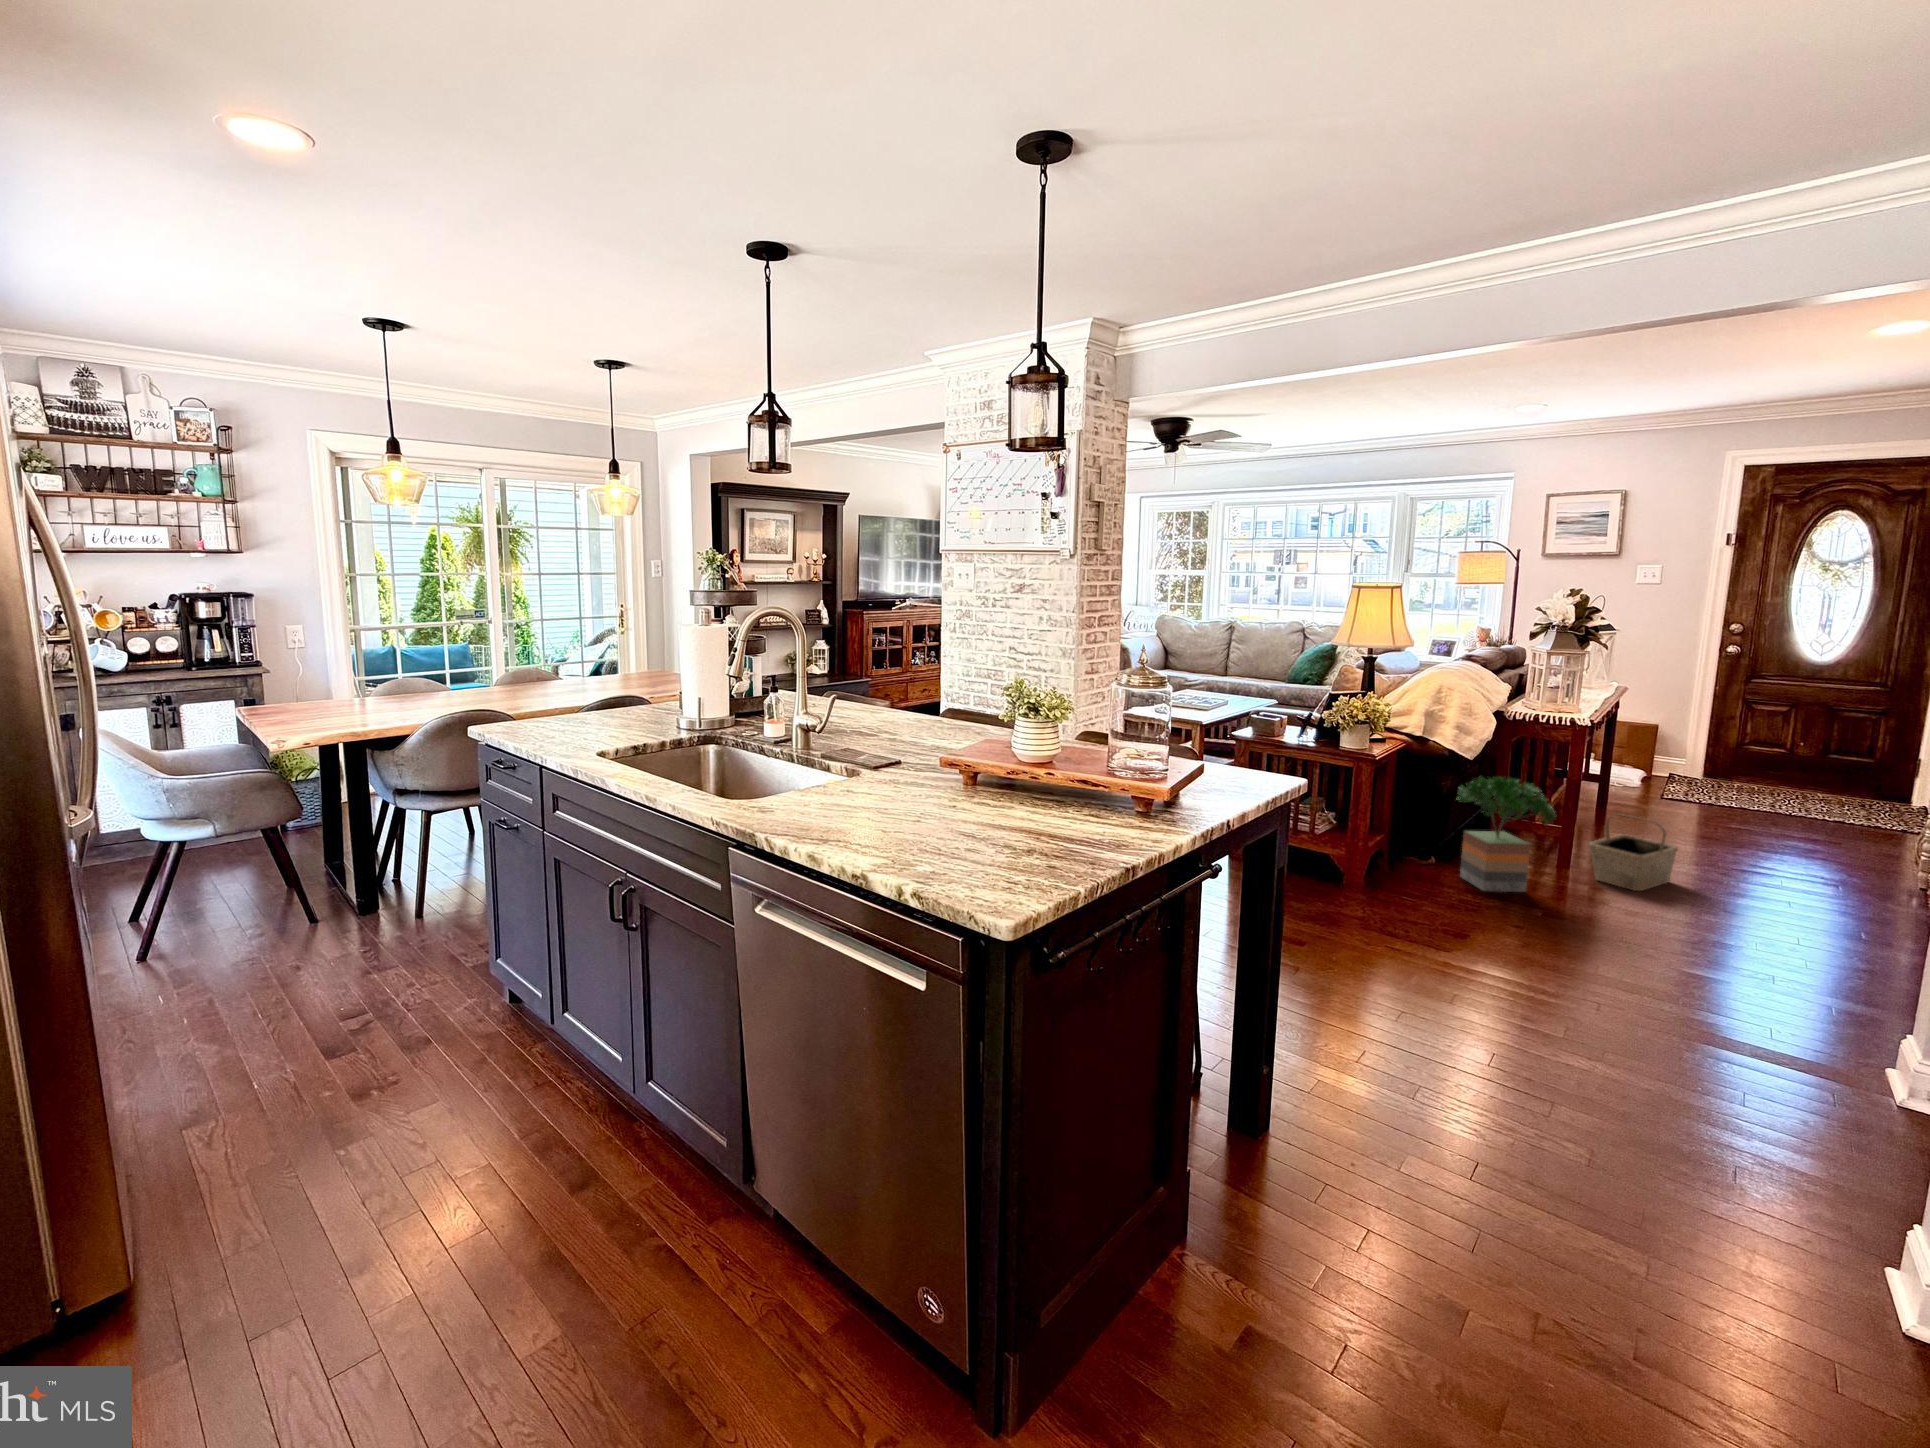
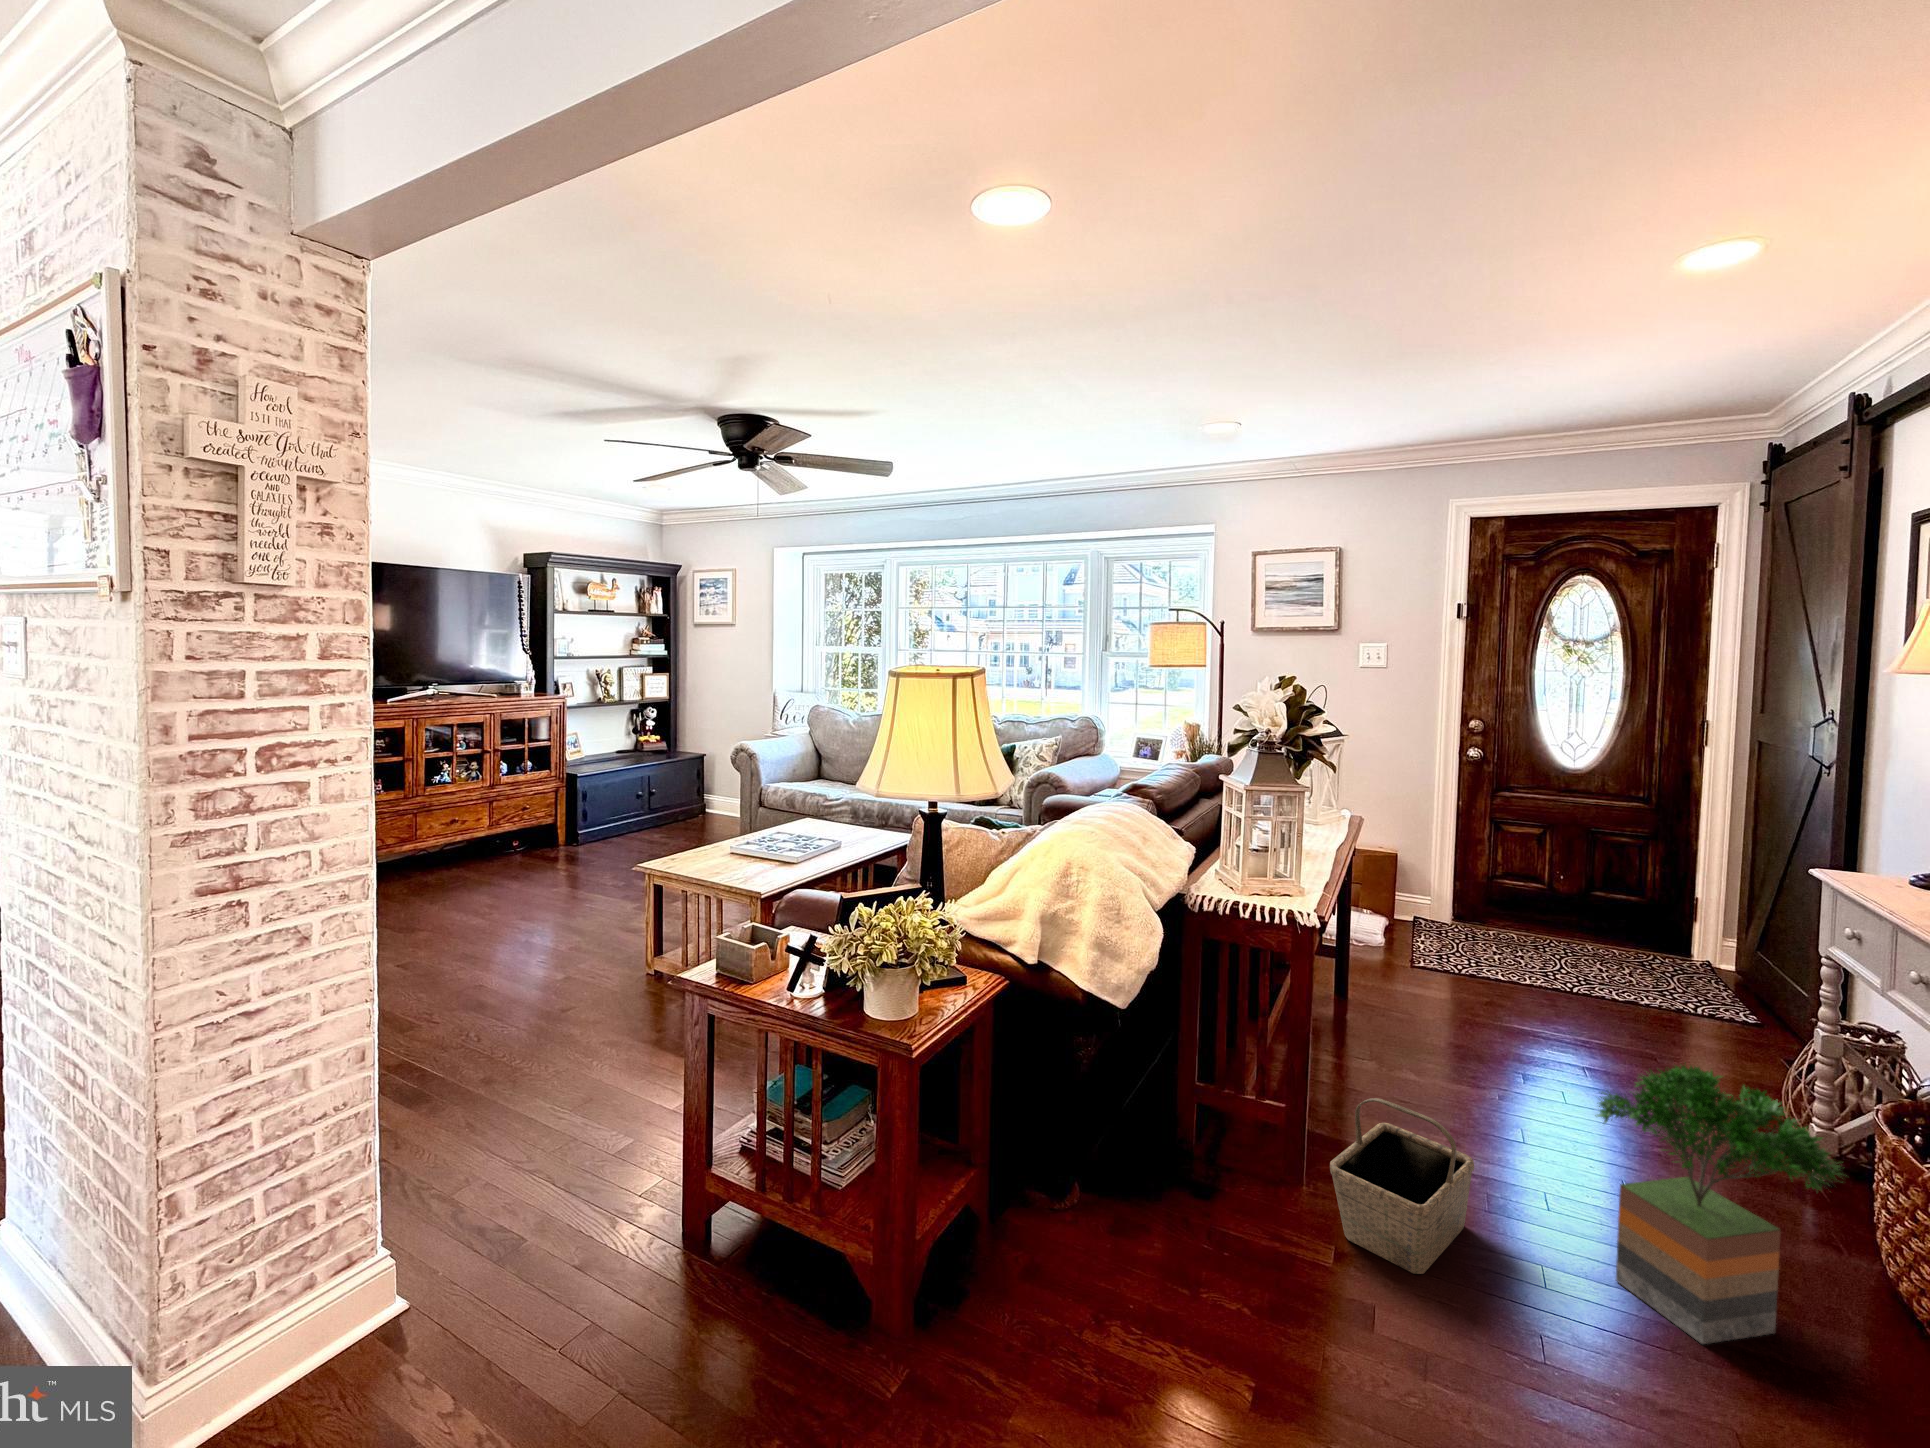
potted tree: present [1458,776,1555,892] -> present [1597,1065,1842,1344]

